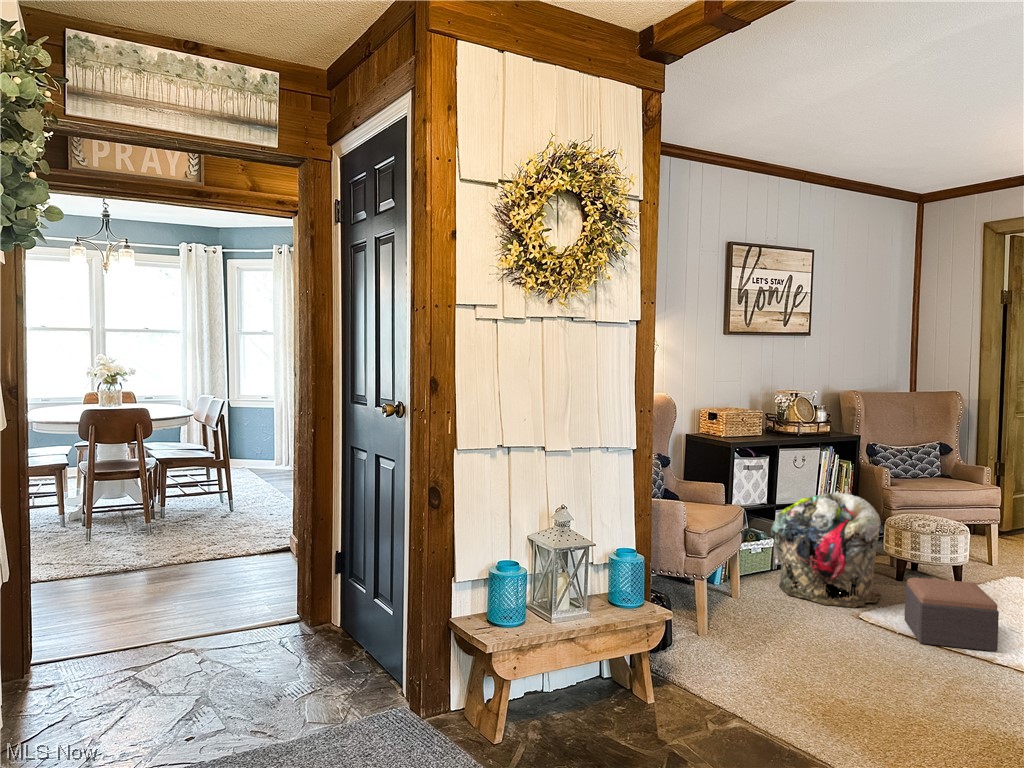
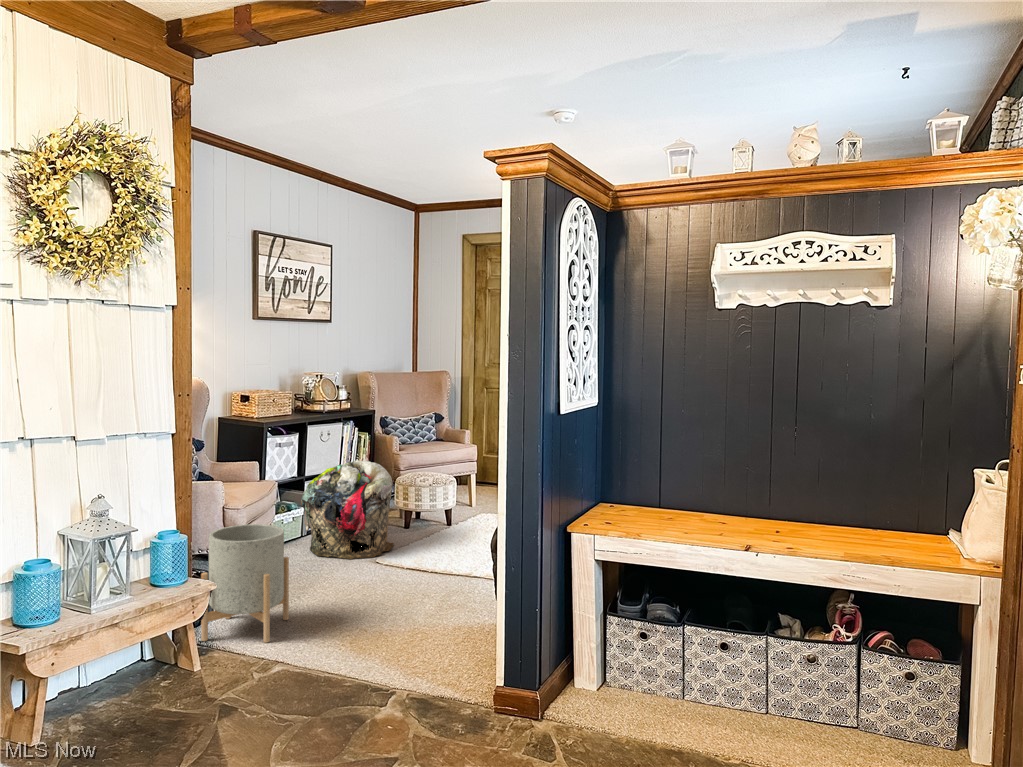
planter: none [658,552,752,688] -> present [201,524,289,643]
footstool: present [904,578,999,651] -> none [412,522,477,576]

